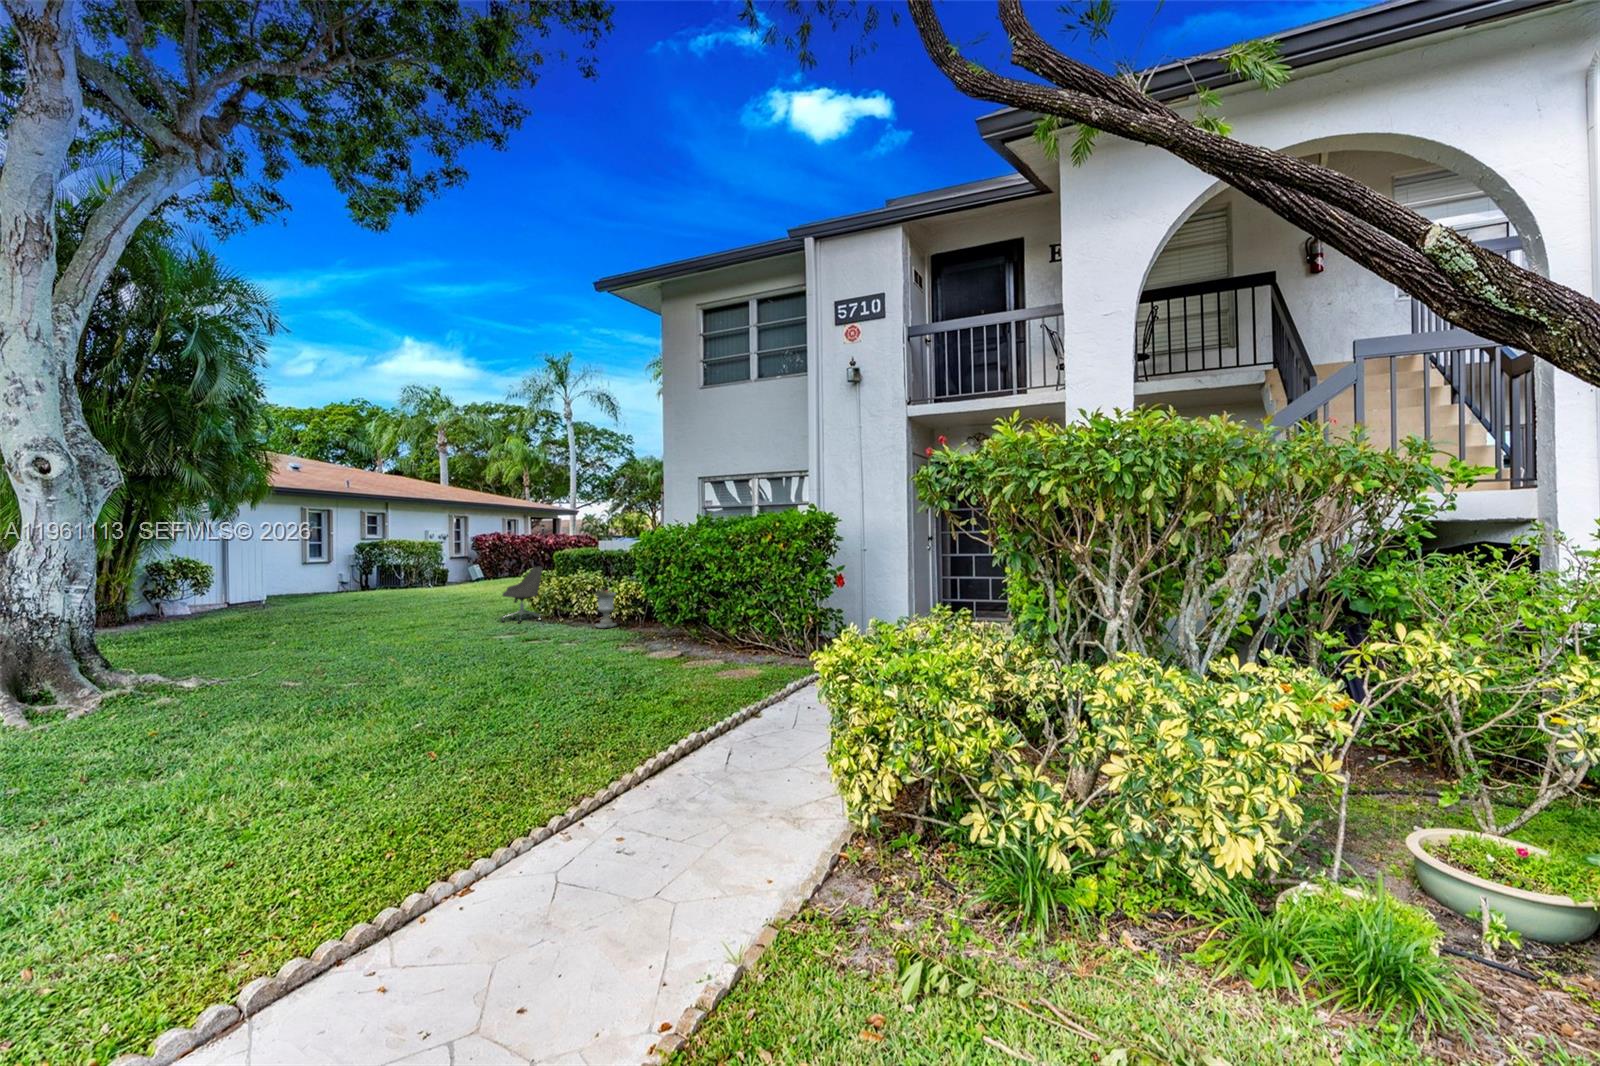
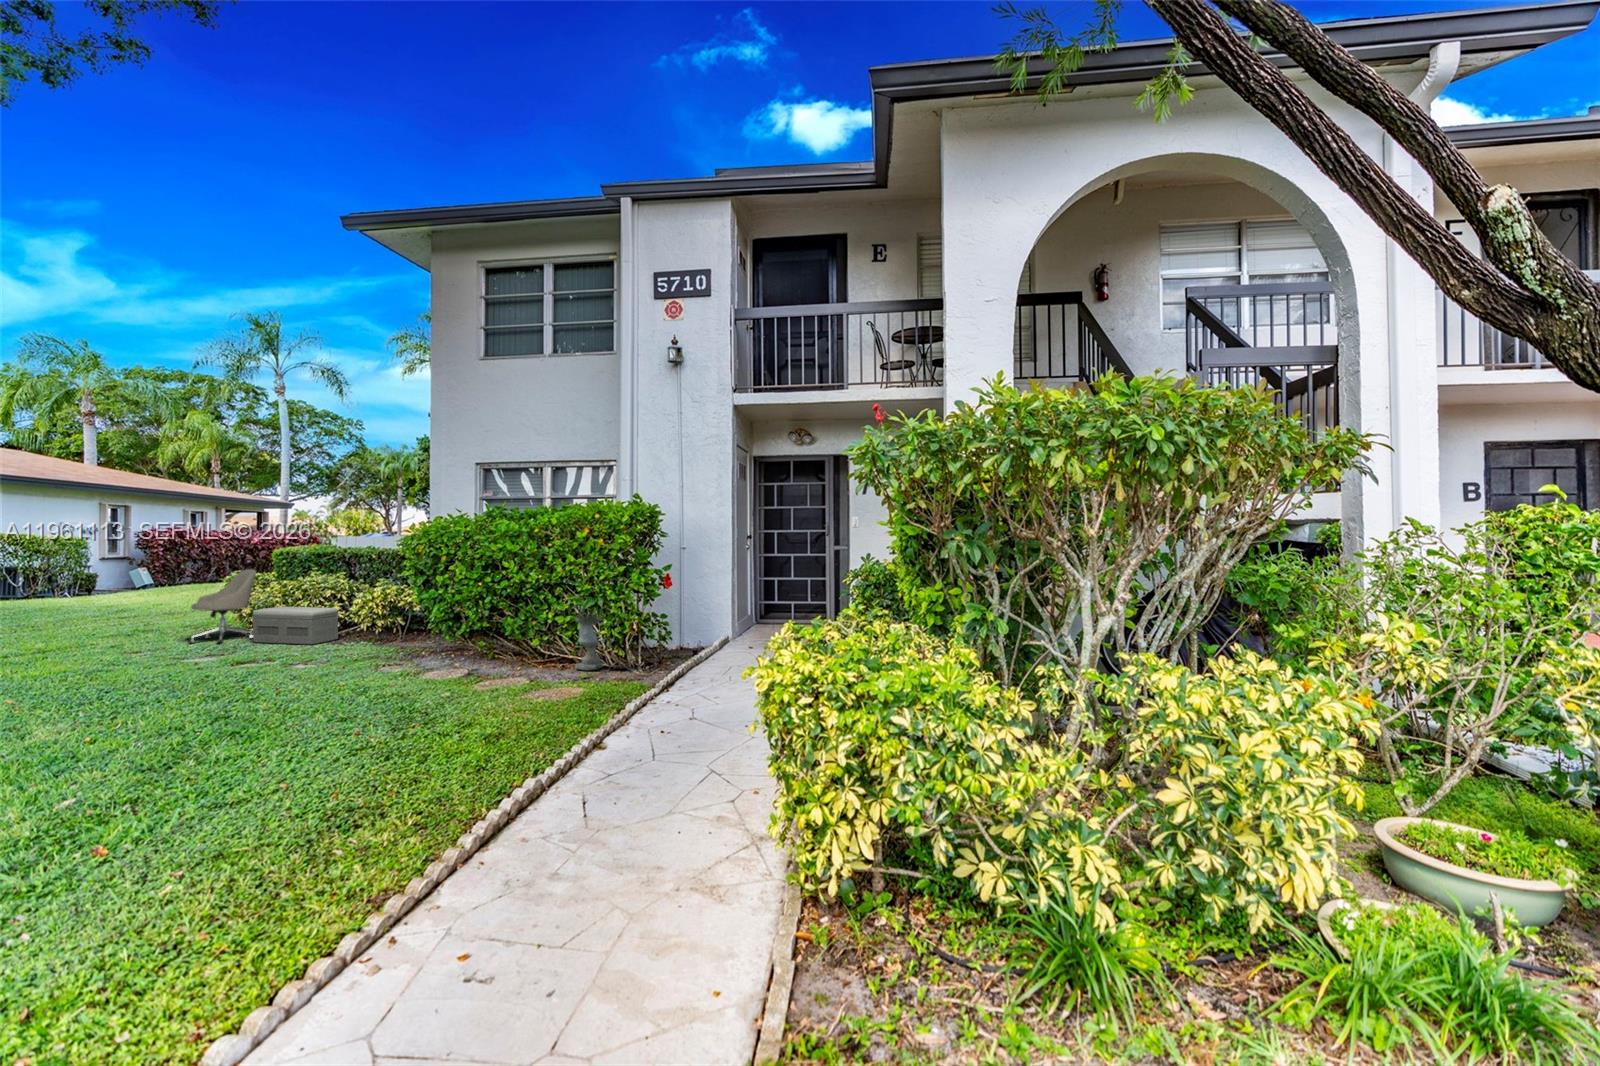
planter: present [595,589,617,628] -> present [575,613,603,671]
storage bench: none [540,596,596,627] -> present [253,607,338,645]

